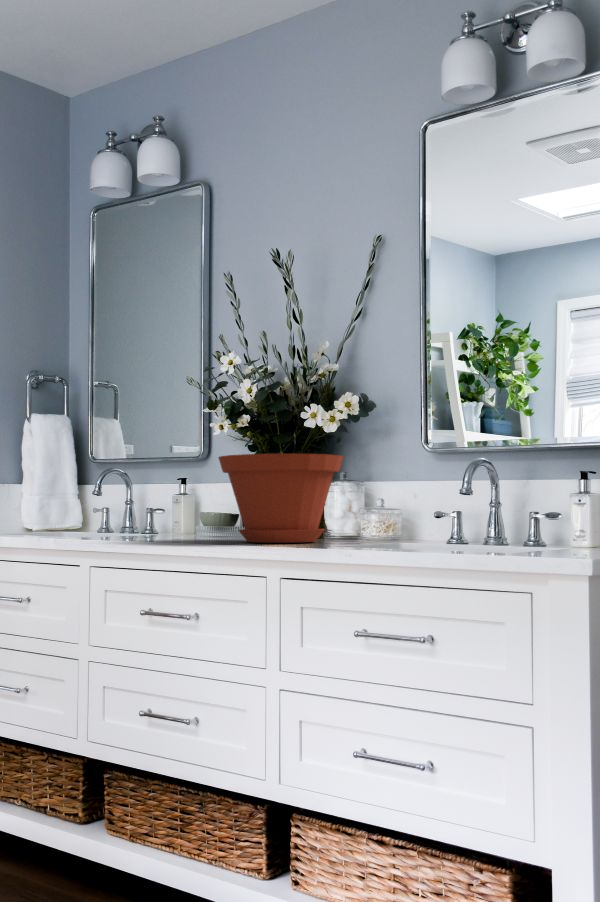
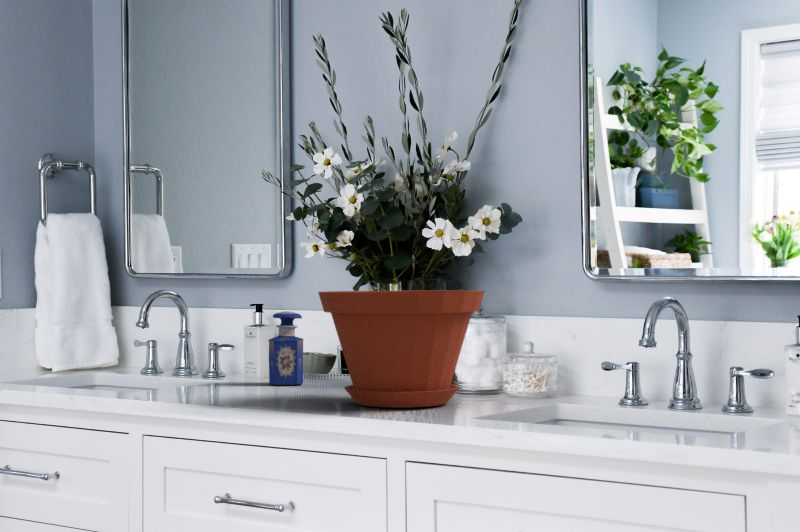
perfume bottle: none [189,481,216,535] -> present [269,311,304,385]

